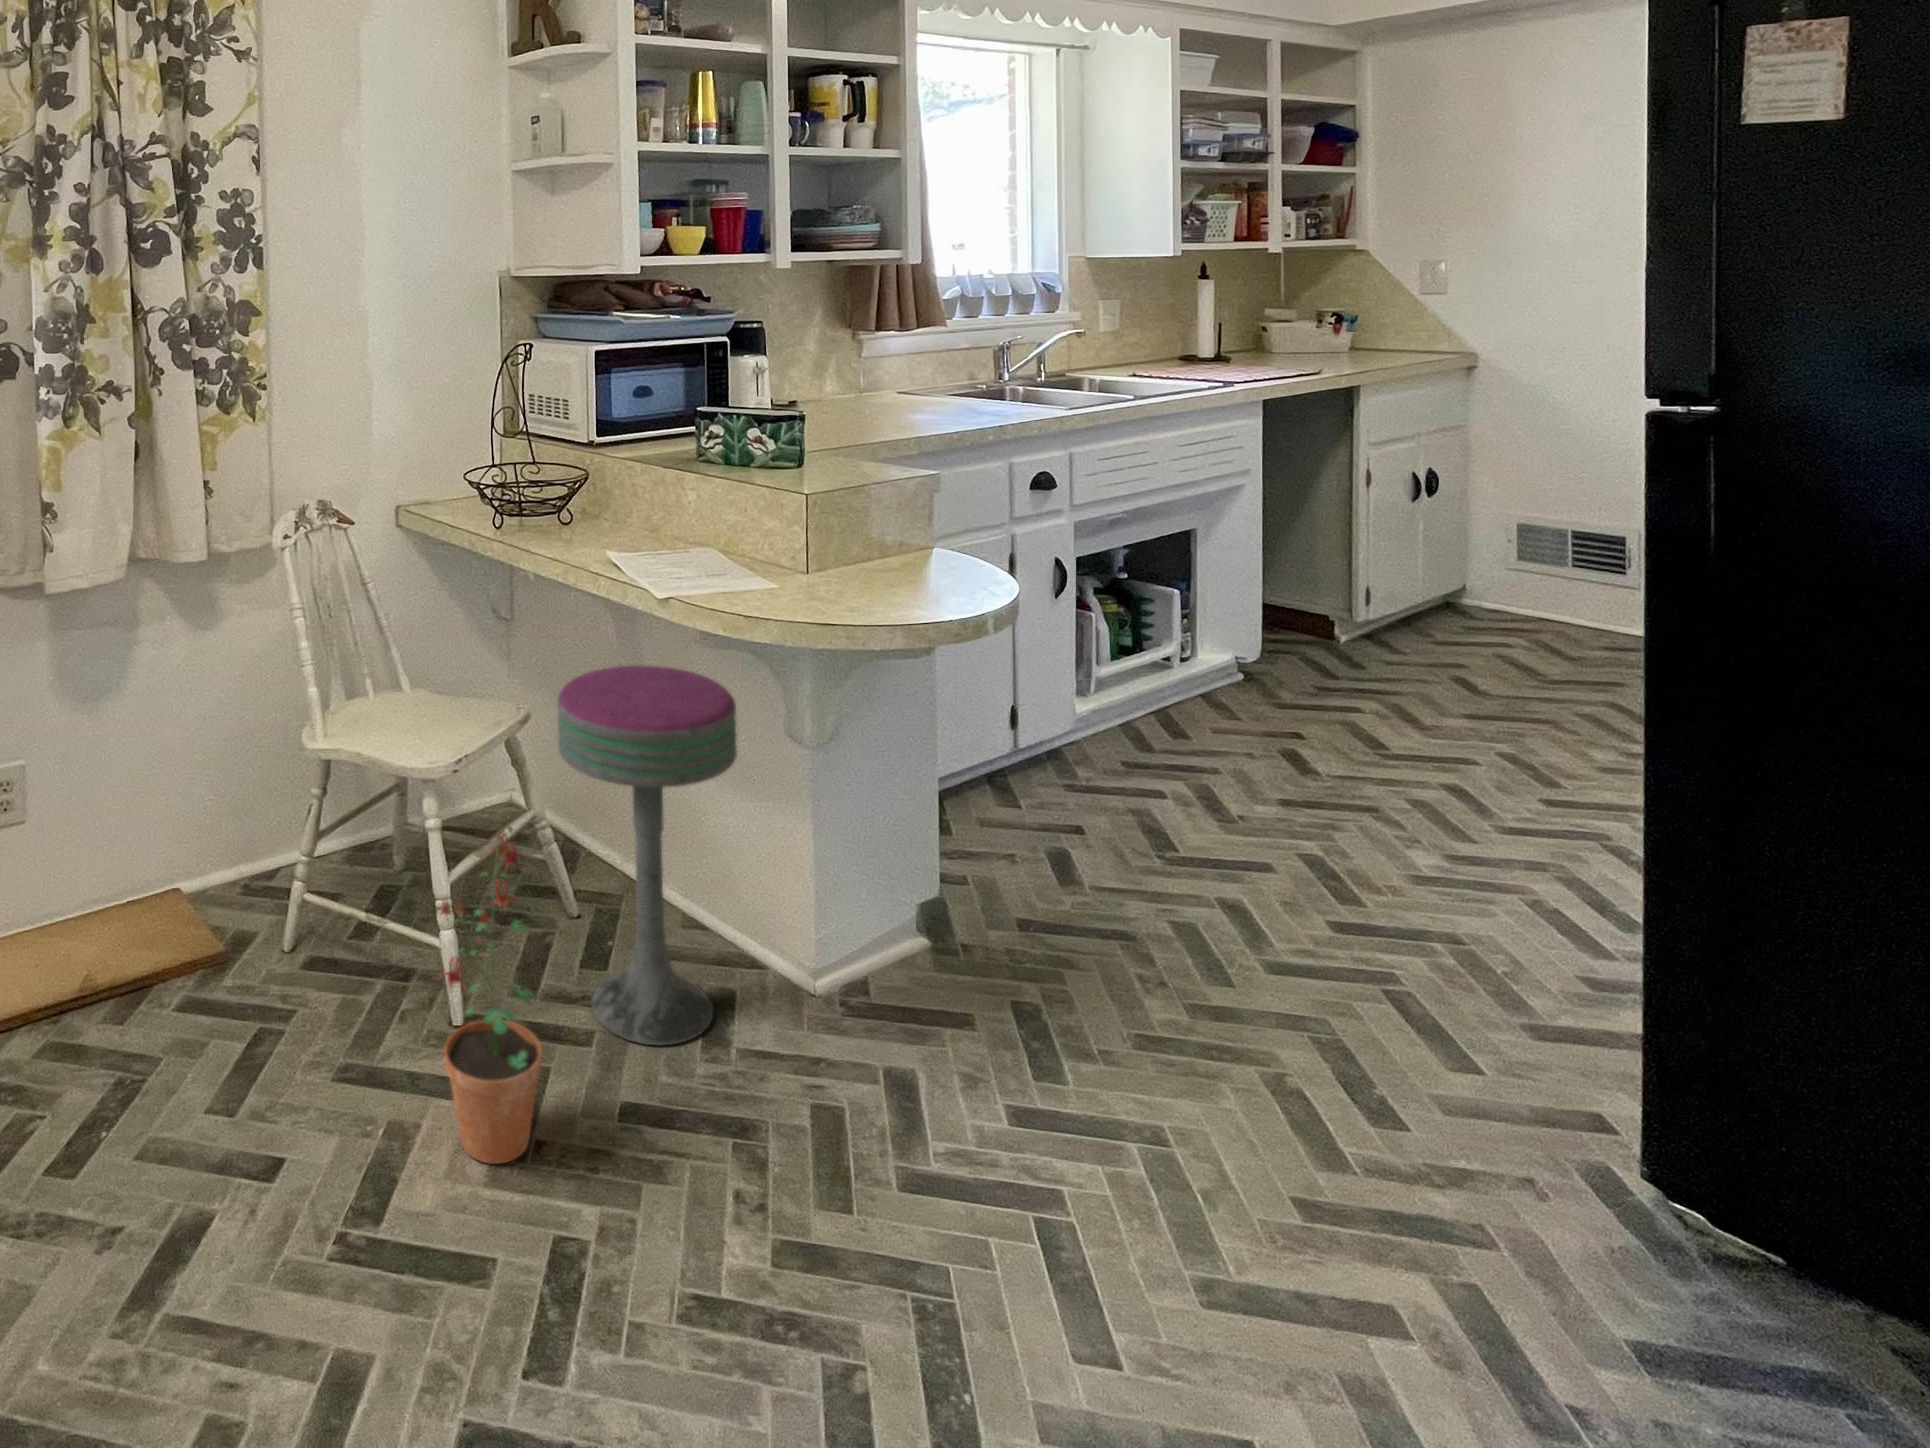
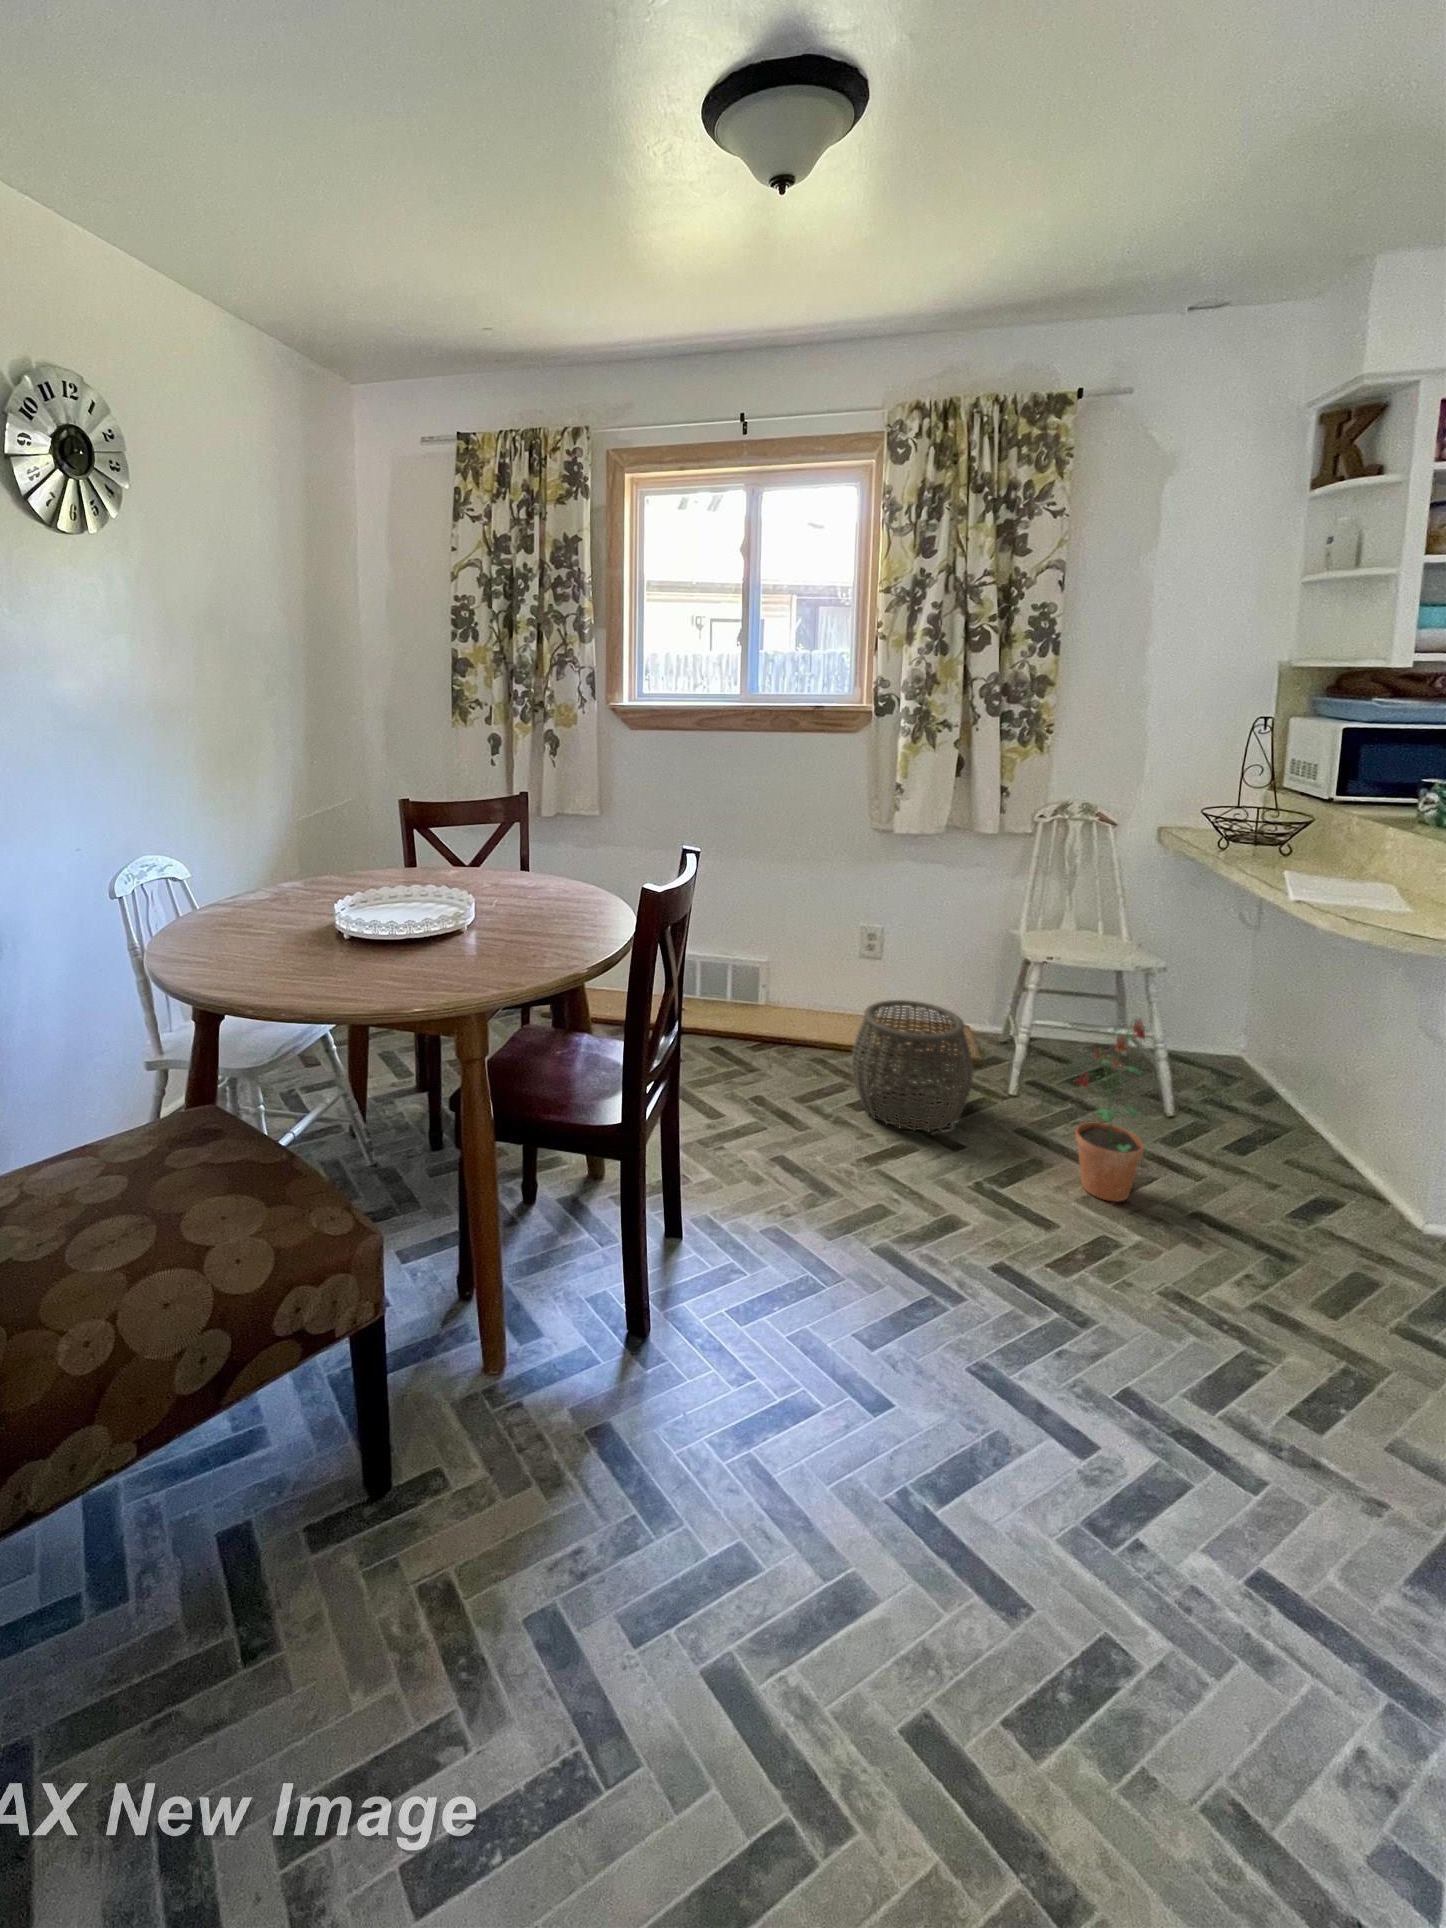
bar stool: present [557,666,737,1045] -> none [1212,951,1375,1210]
woven basket: none [33,902,258,1191] -> present [852,1000,973,1132]

